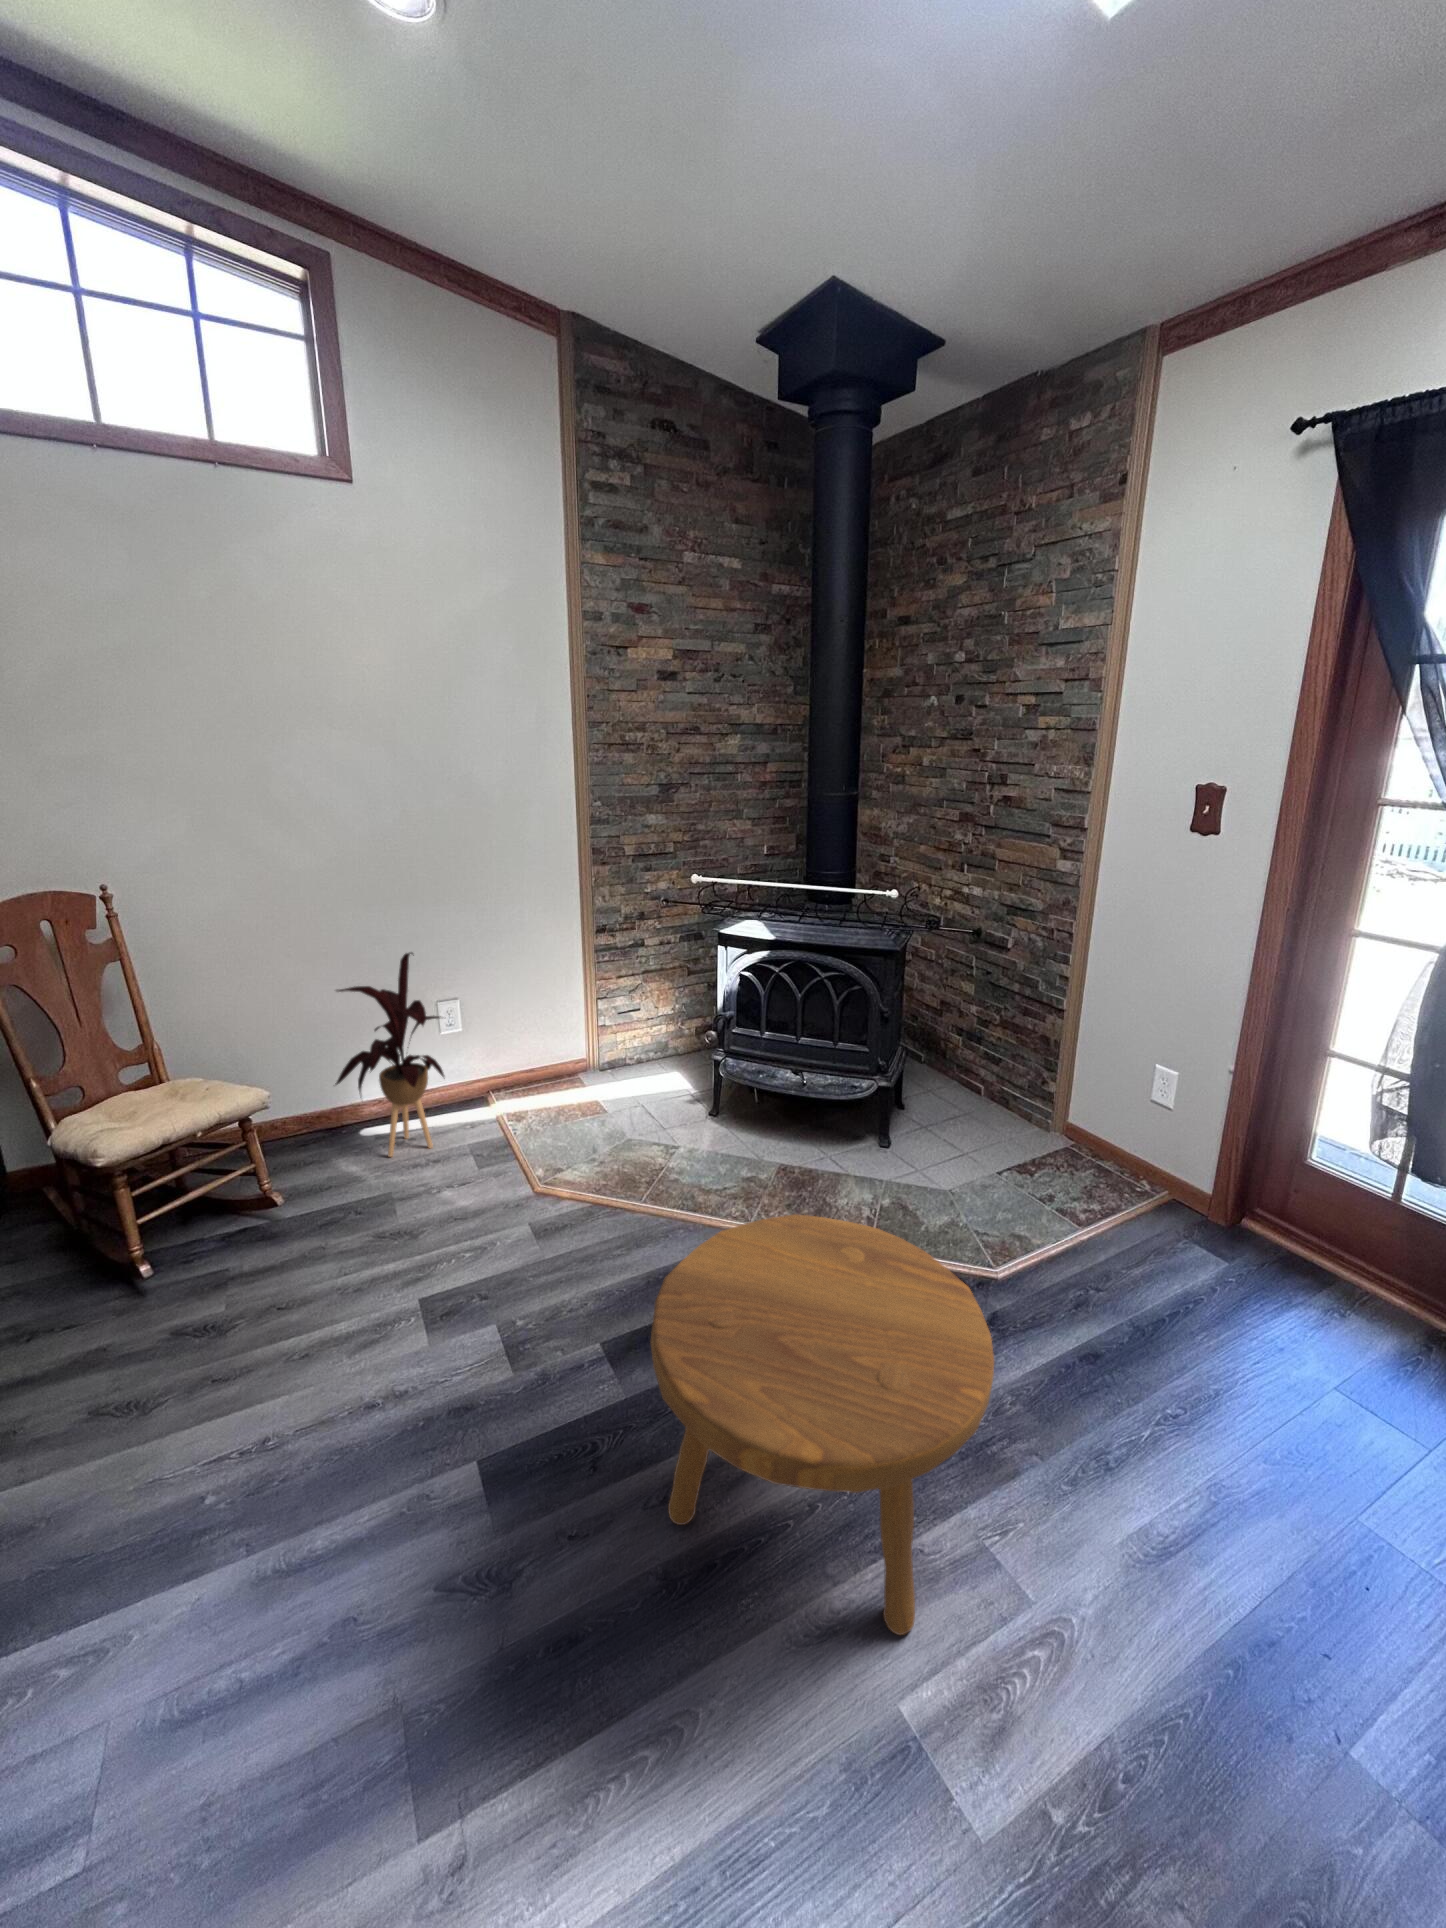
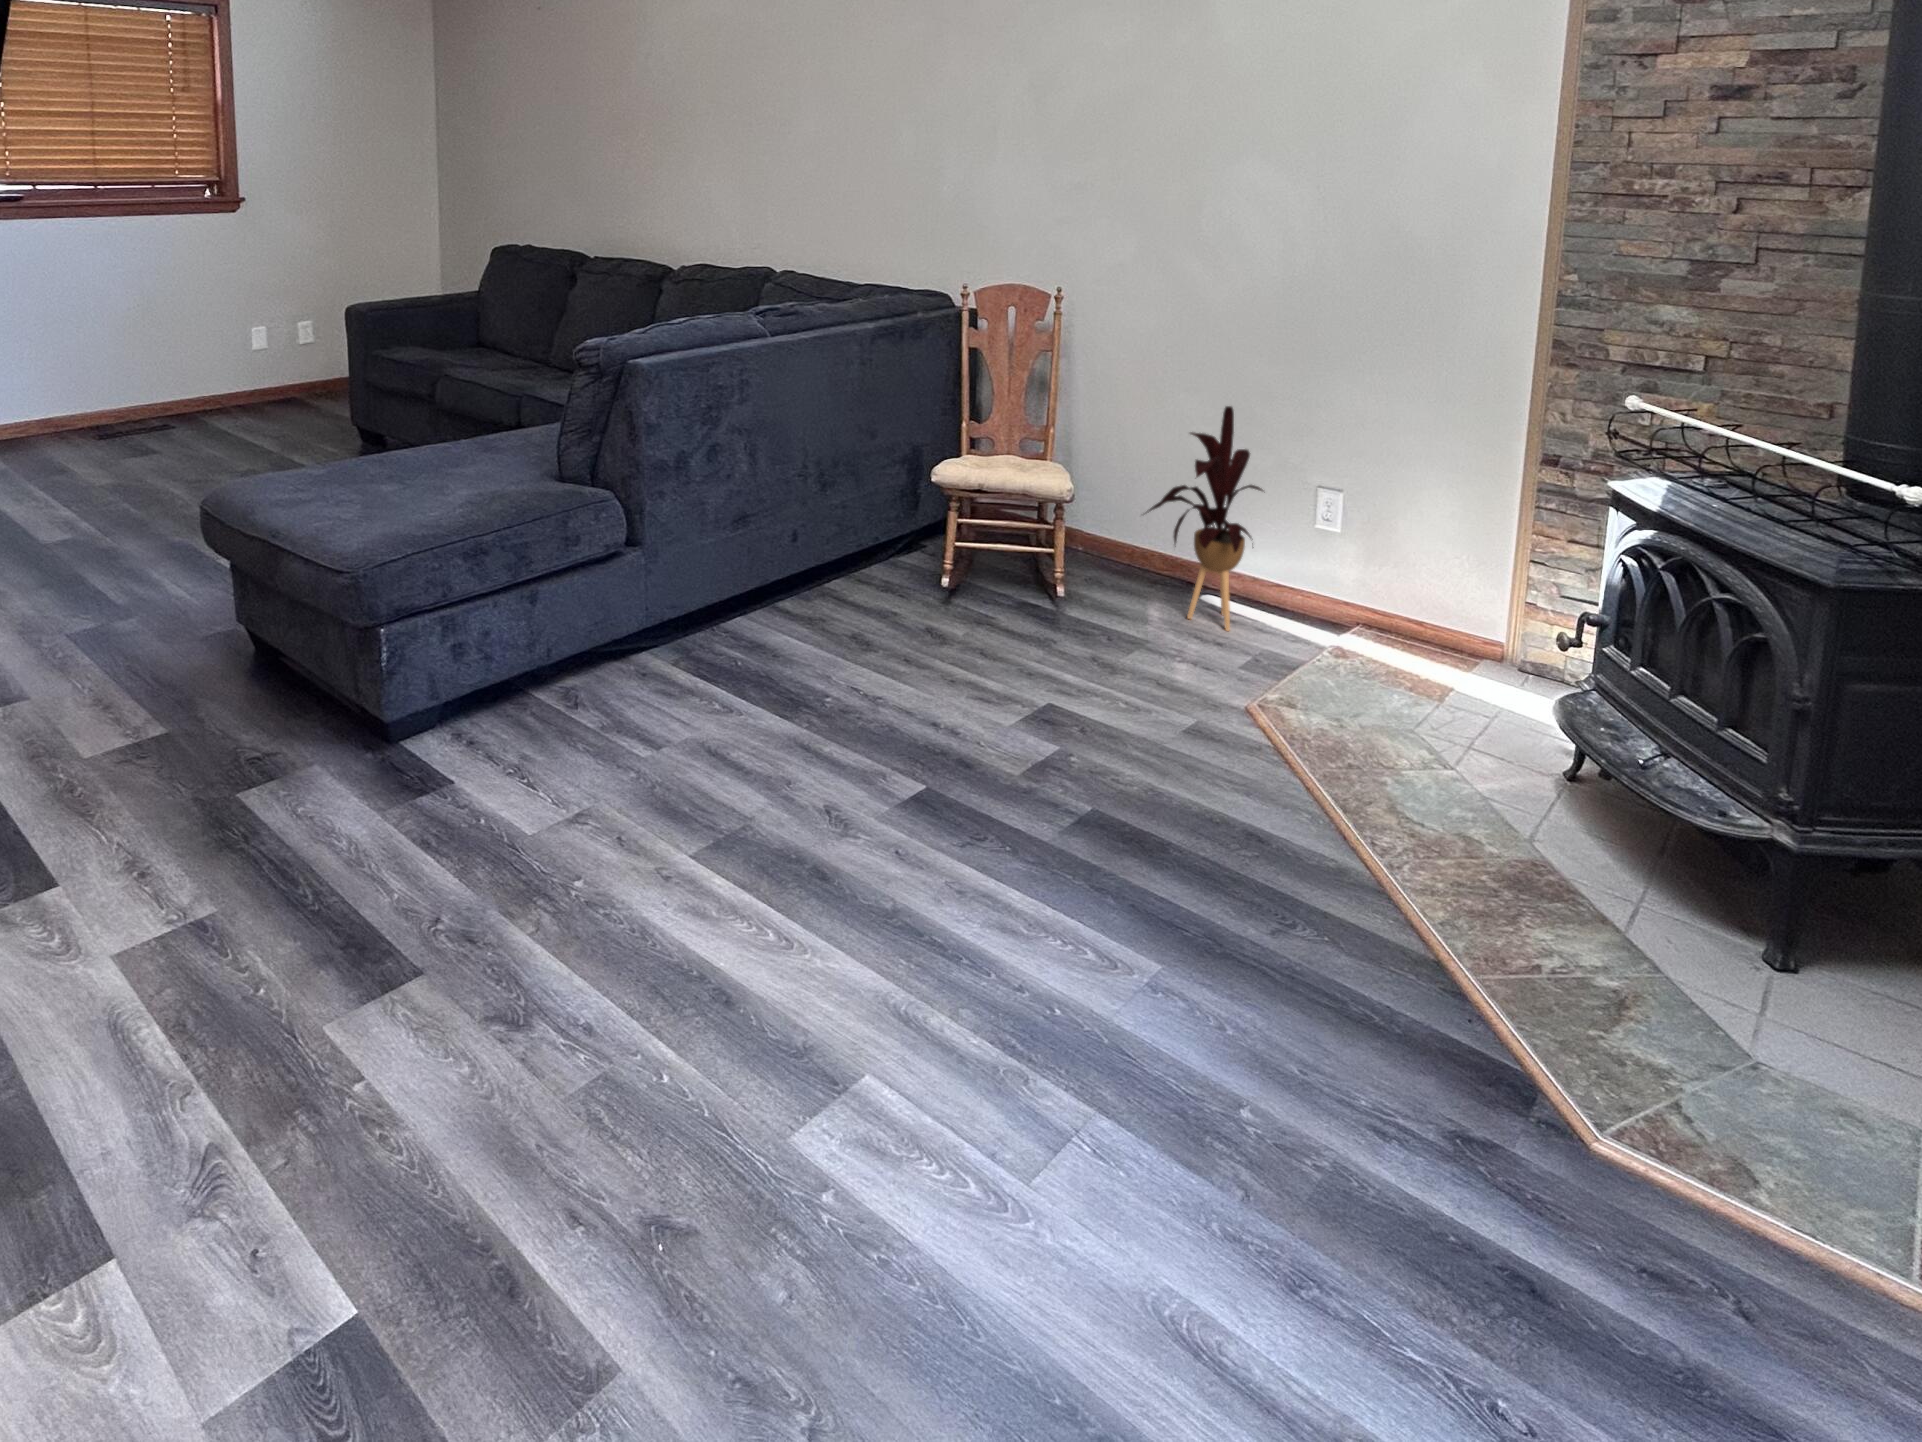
footstool: present [650,1214,994,1635] -> none [854,679,1212,1076]

